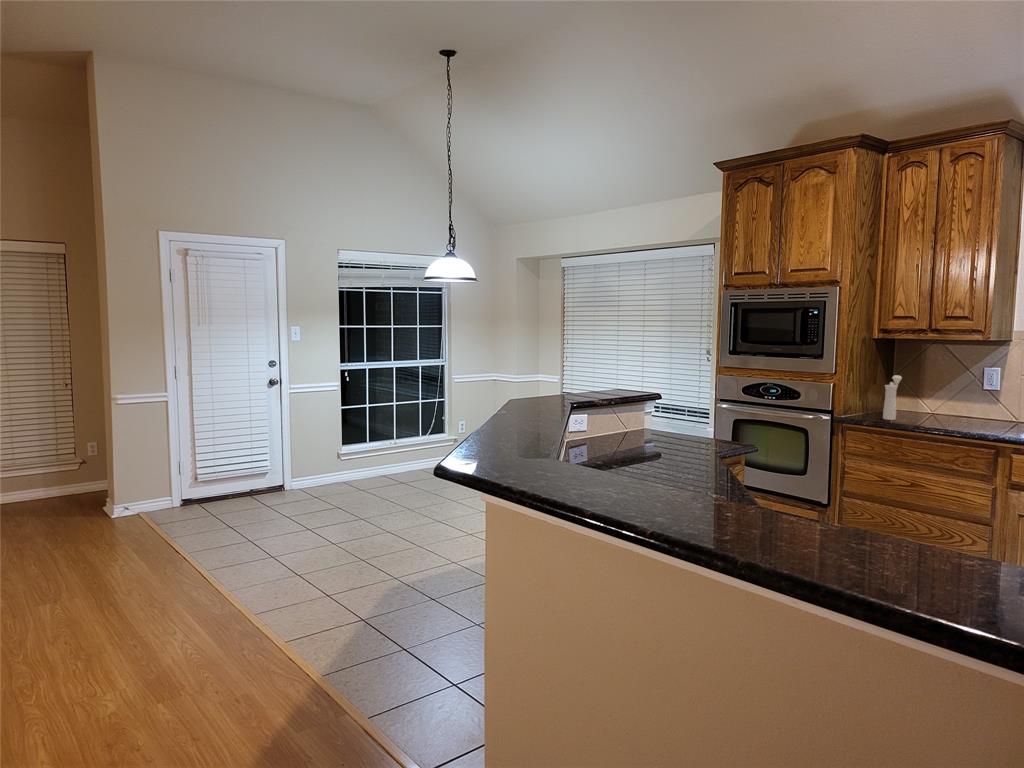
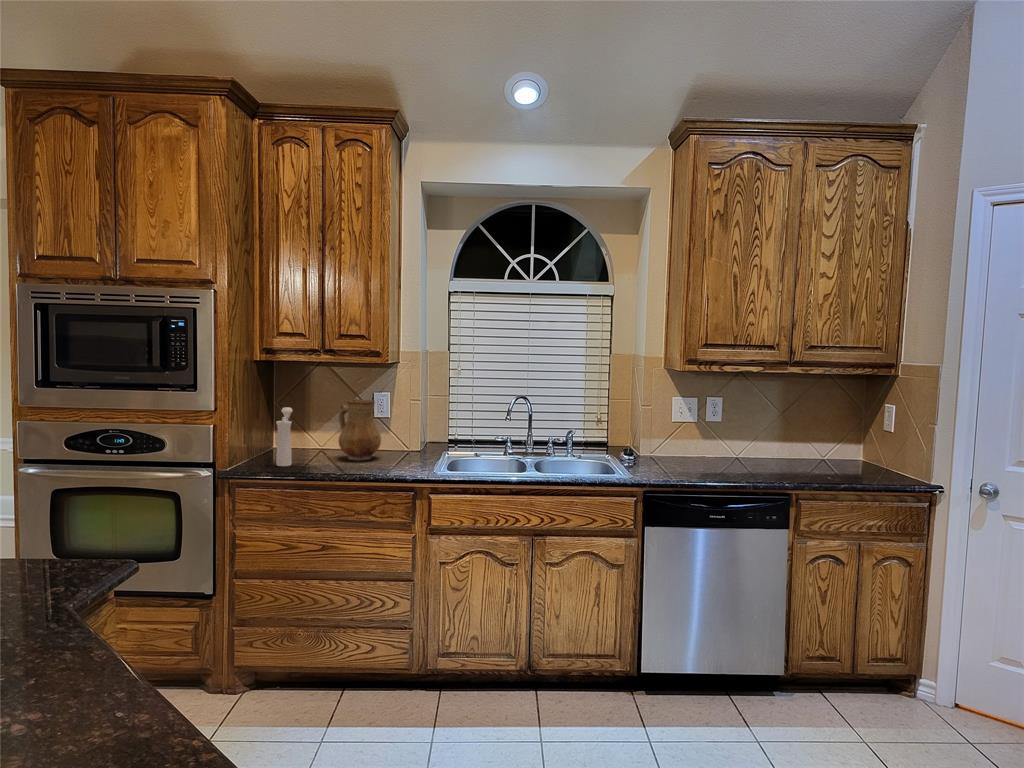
ceramic pitcher: none [941,372,983,424] -> present [339,399,381,461]

